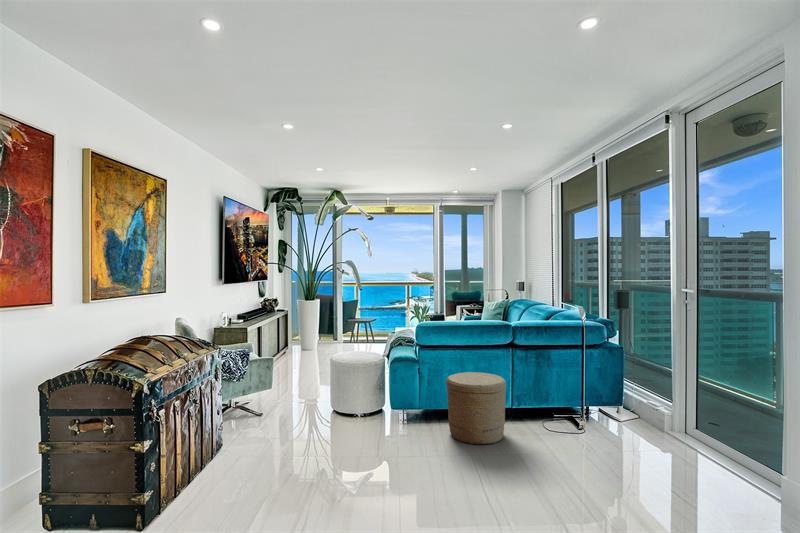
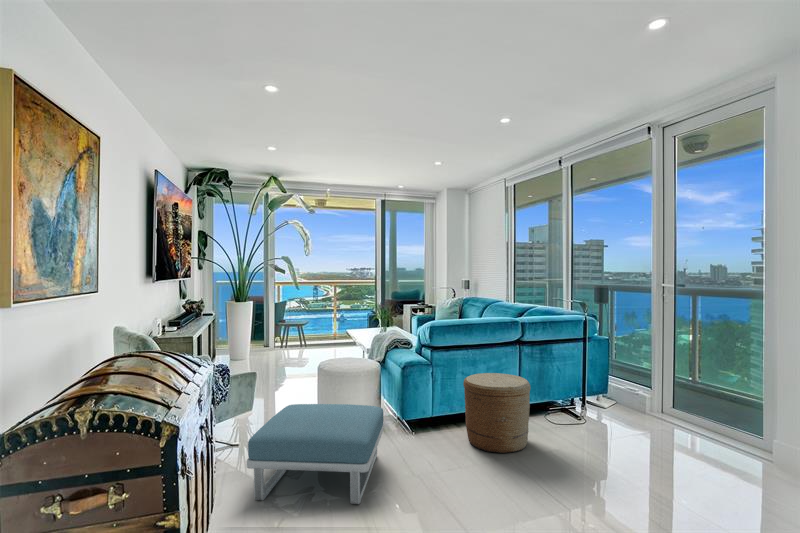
footstool: none [247,388,370,469] -> present [247,404,384,504]

